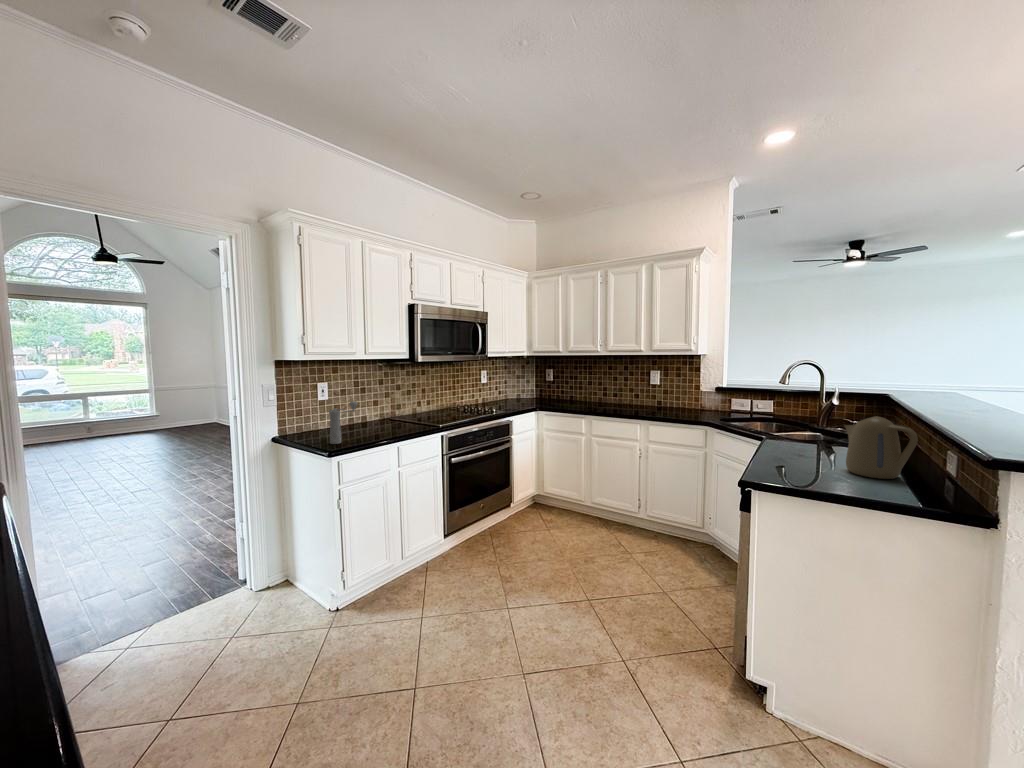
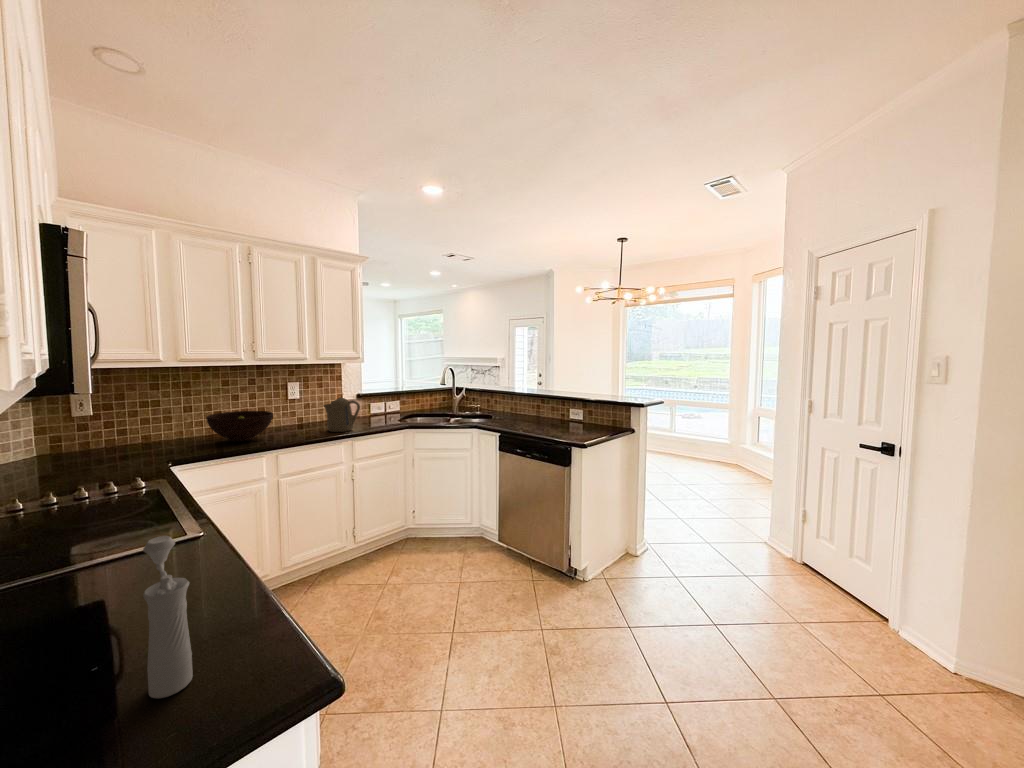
fruit bowl: none [576,388,616,409] -> present [206,411,273,442]
kettle: present [845,416,918,479] -> present [324,398,360,432]

